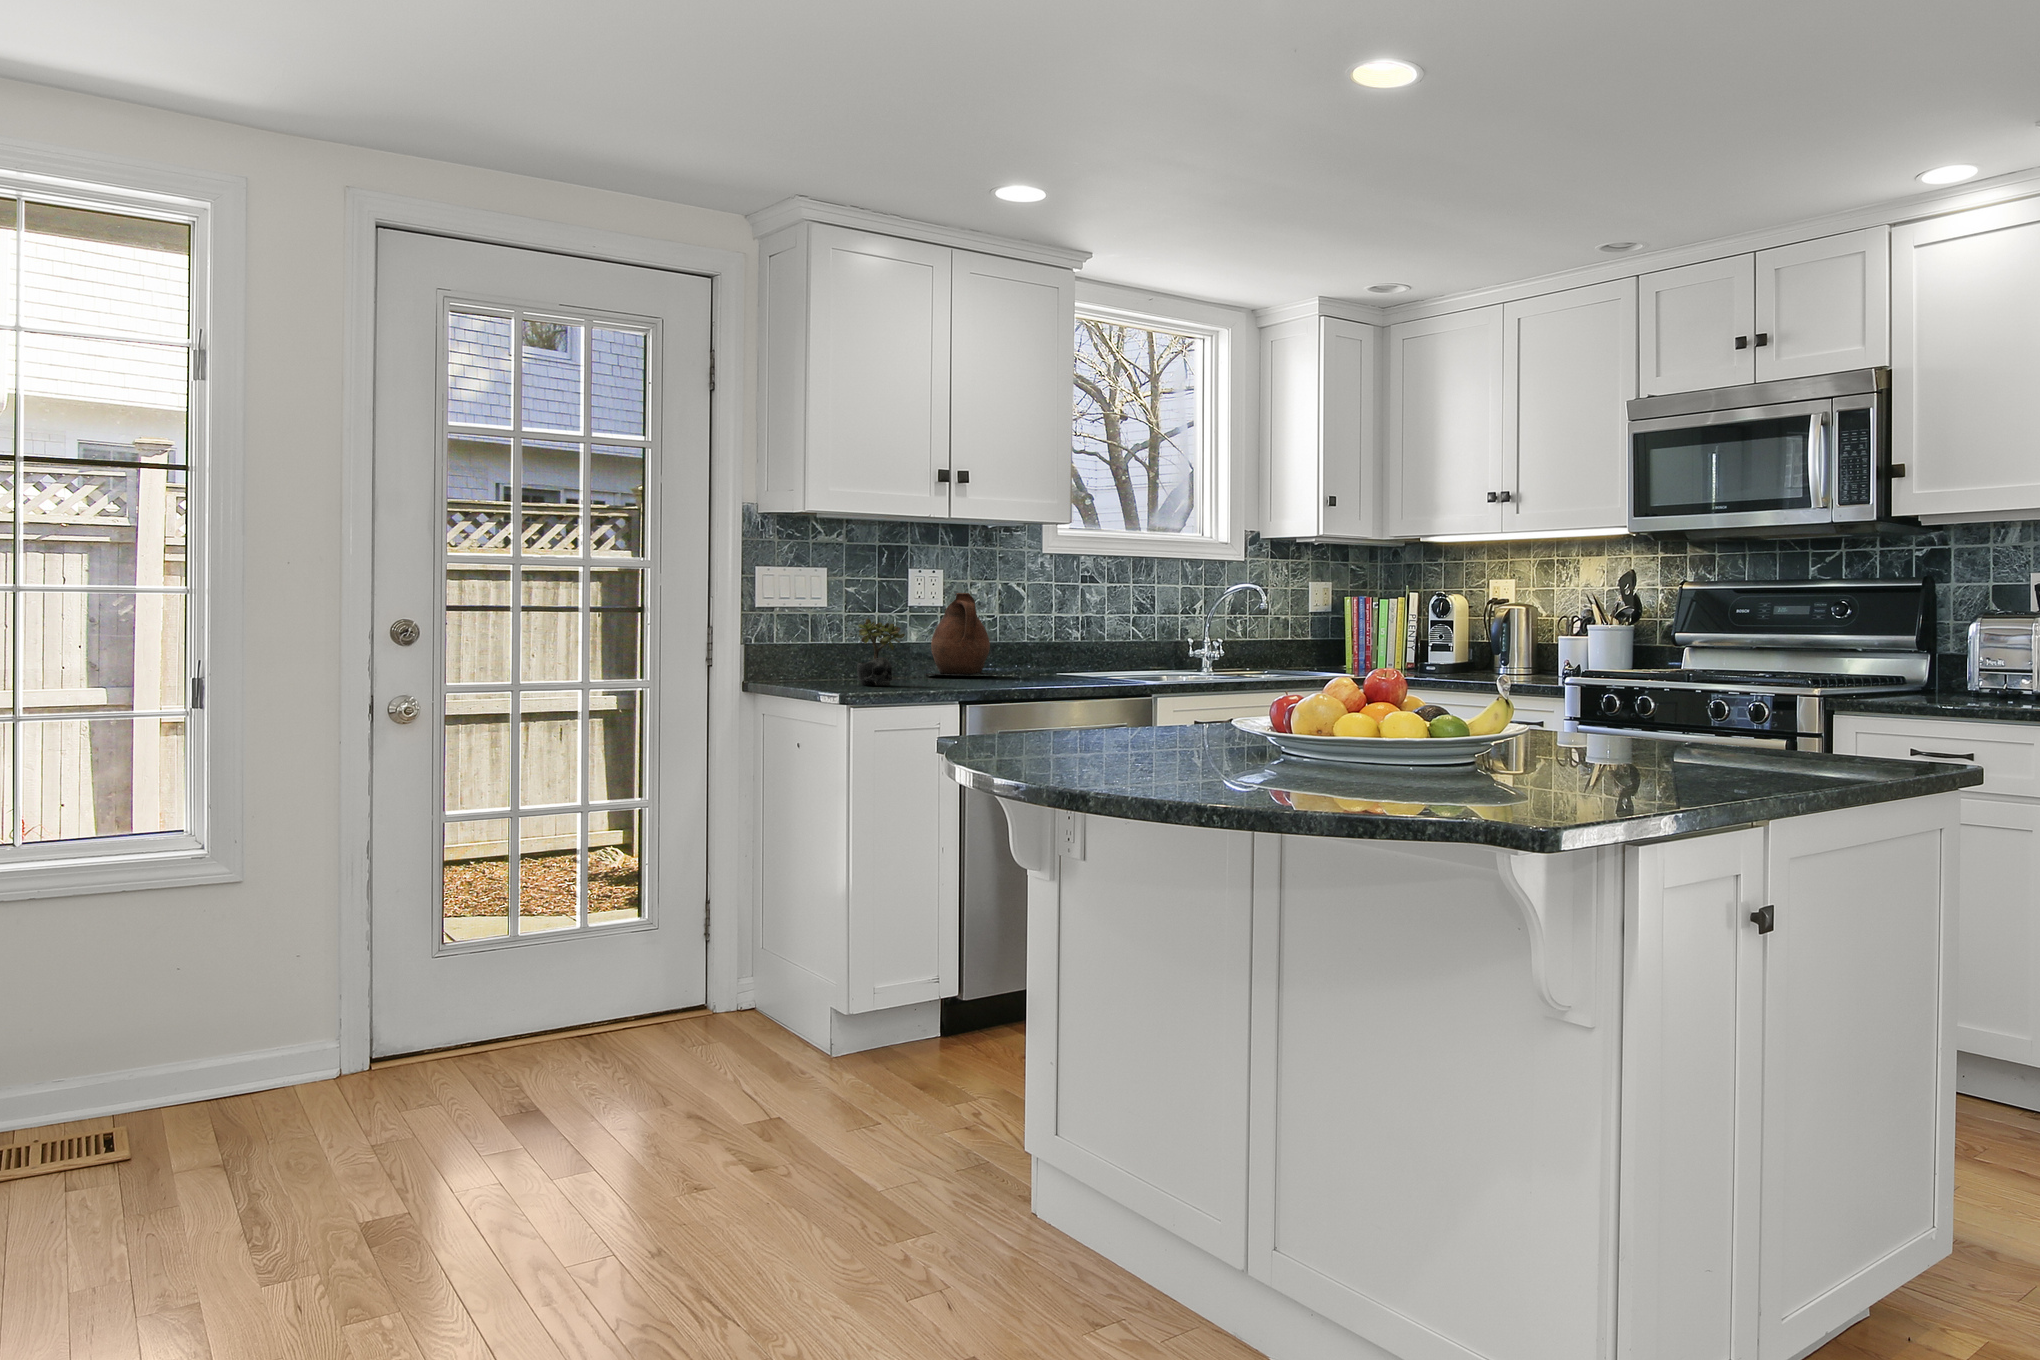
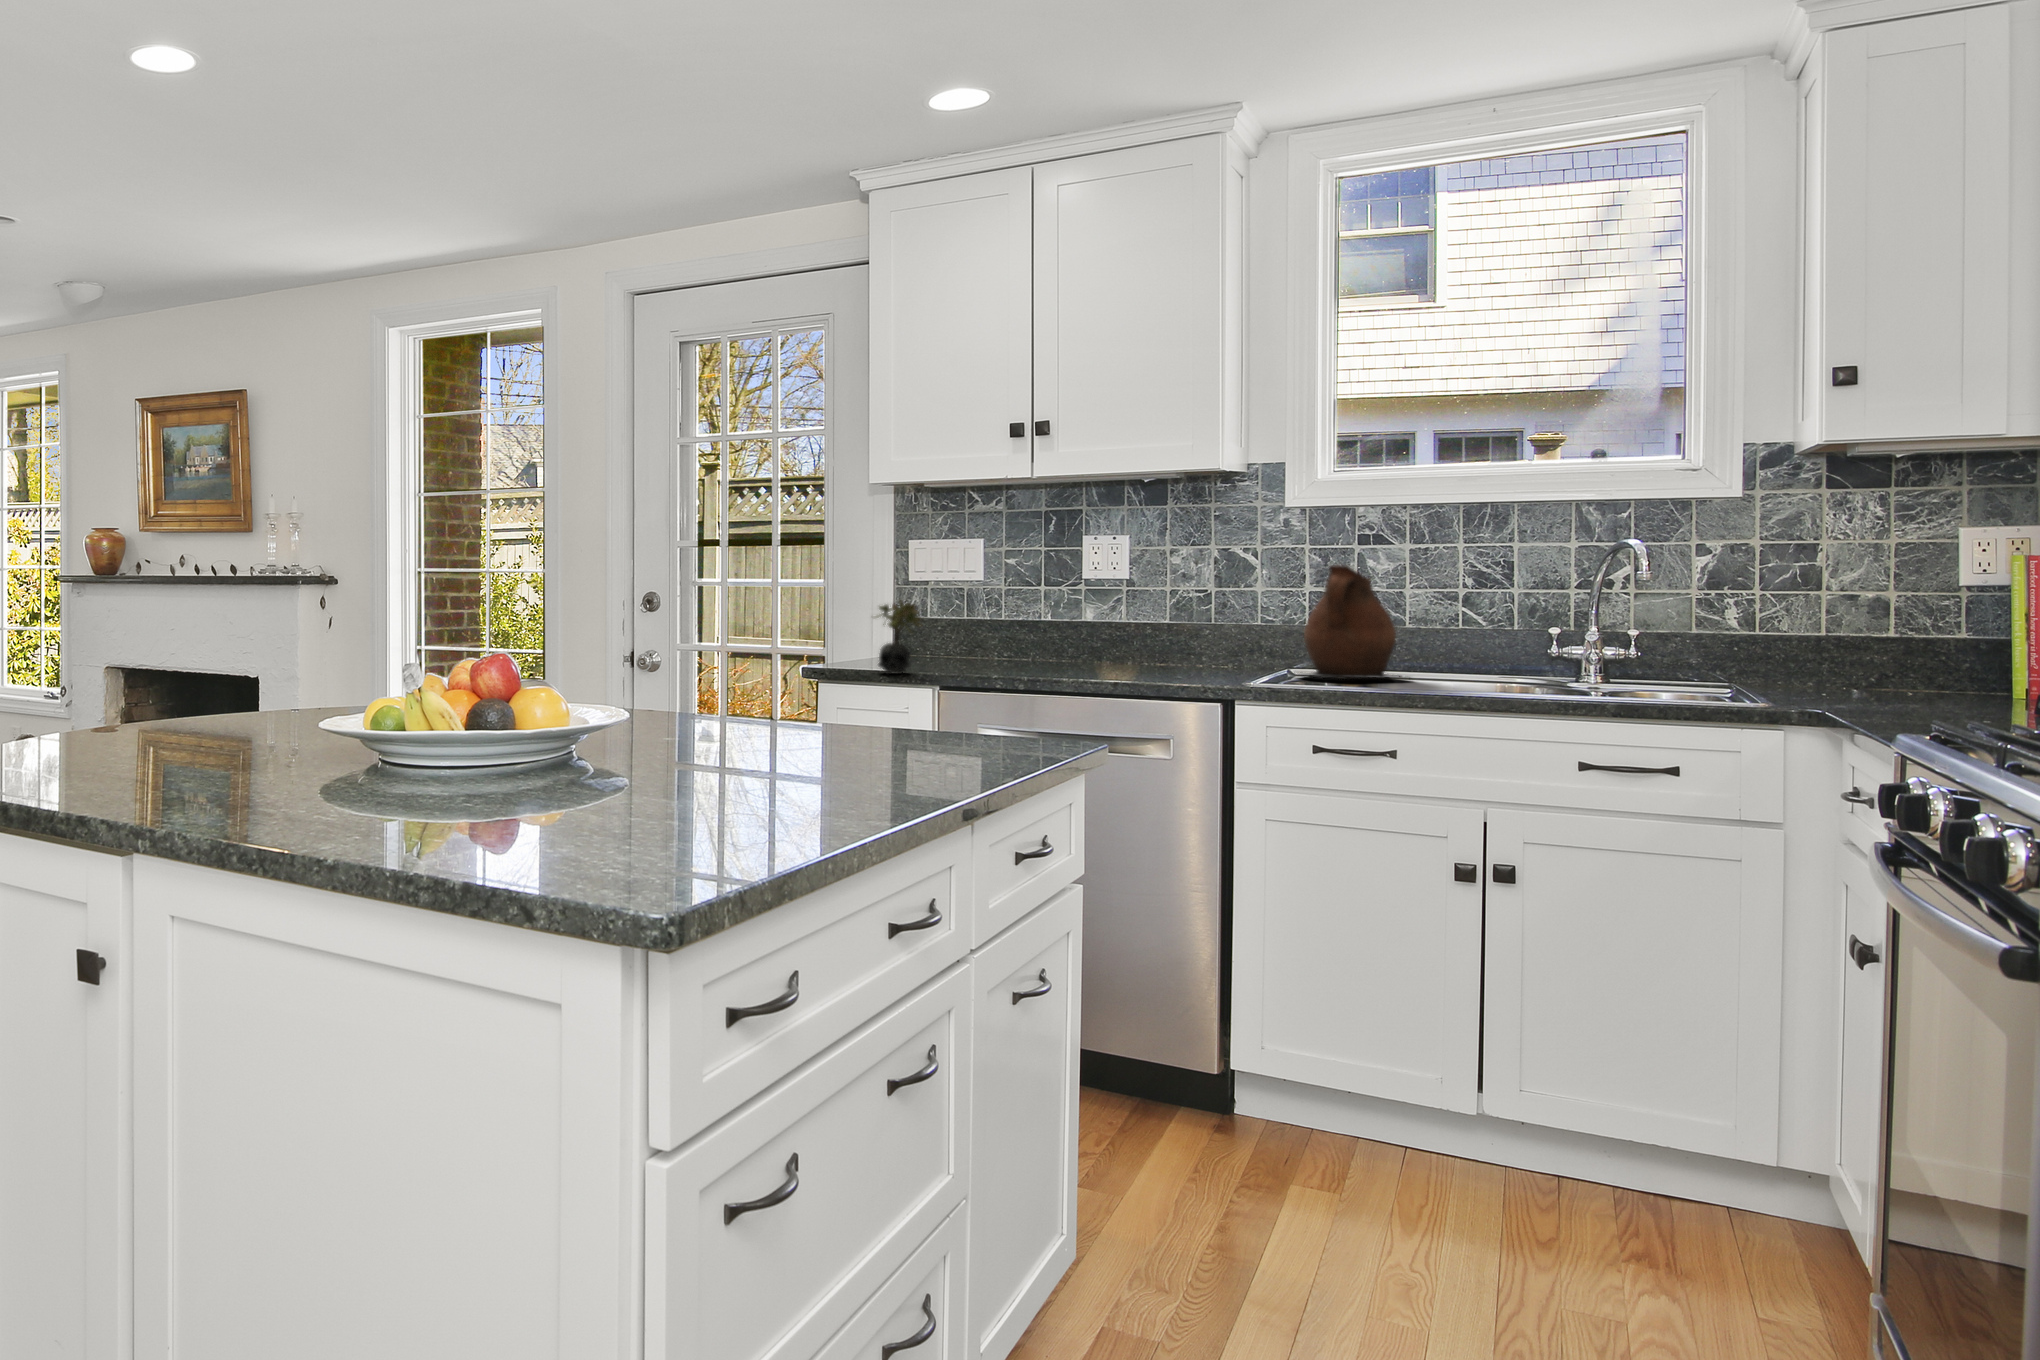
ceramic pitcher: present [925,593,995,676] -> present [1304,565,1410,679]

